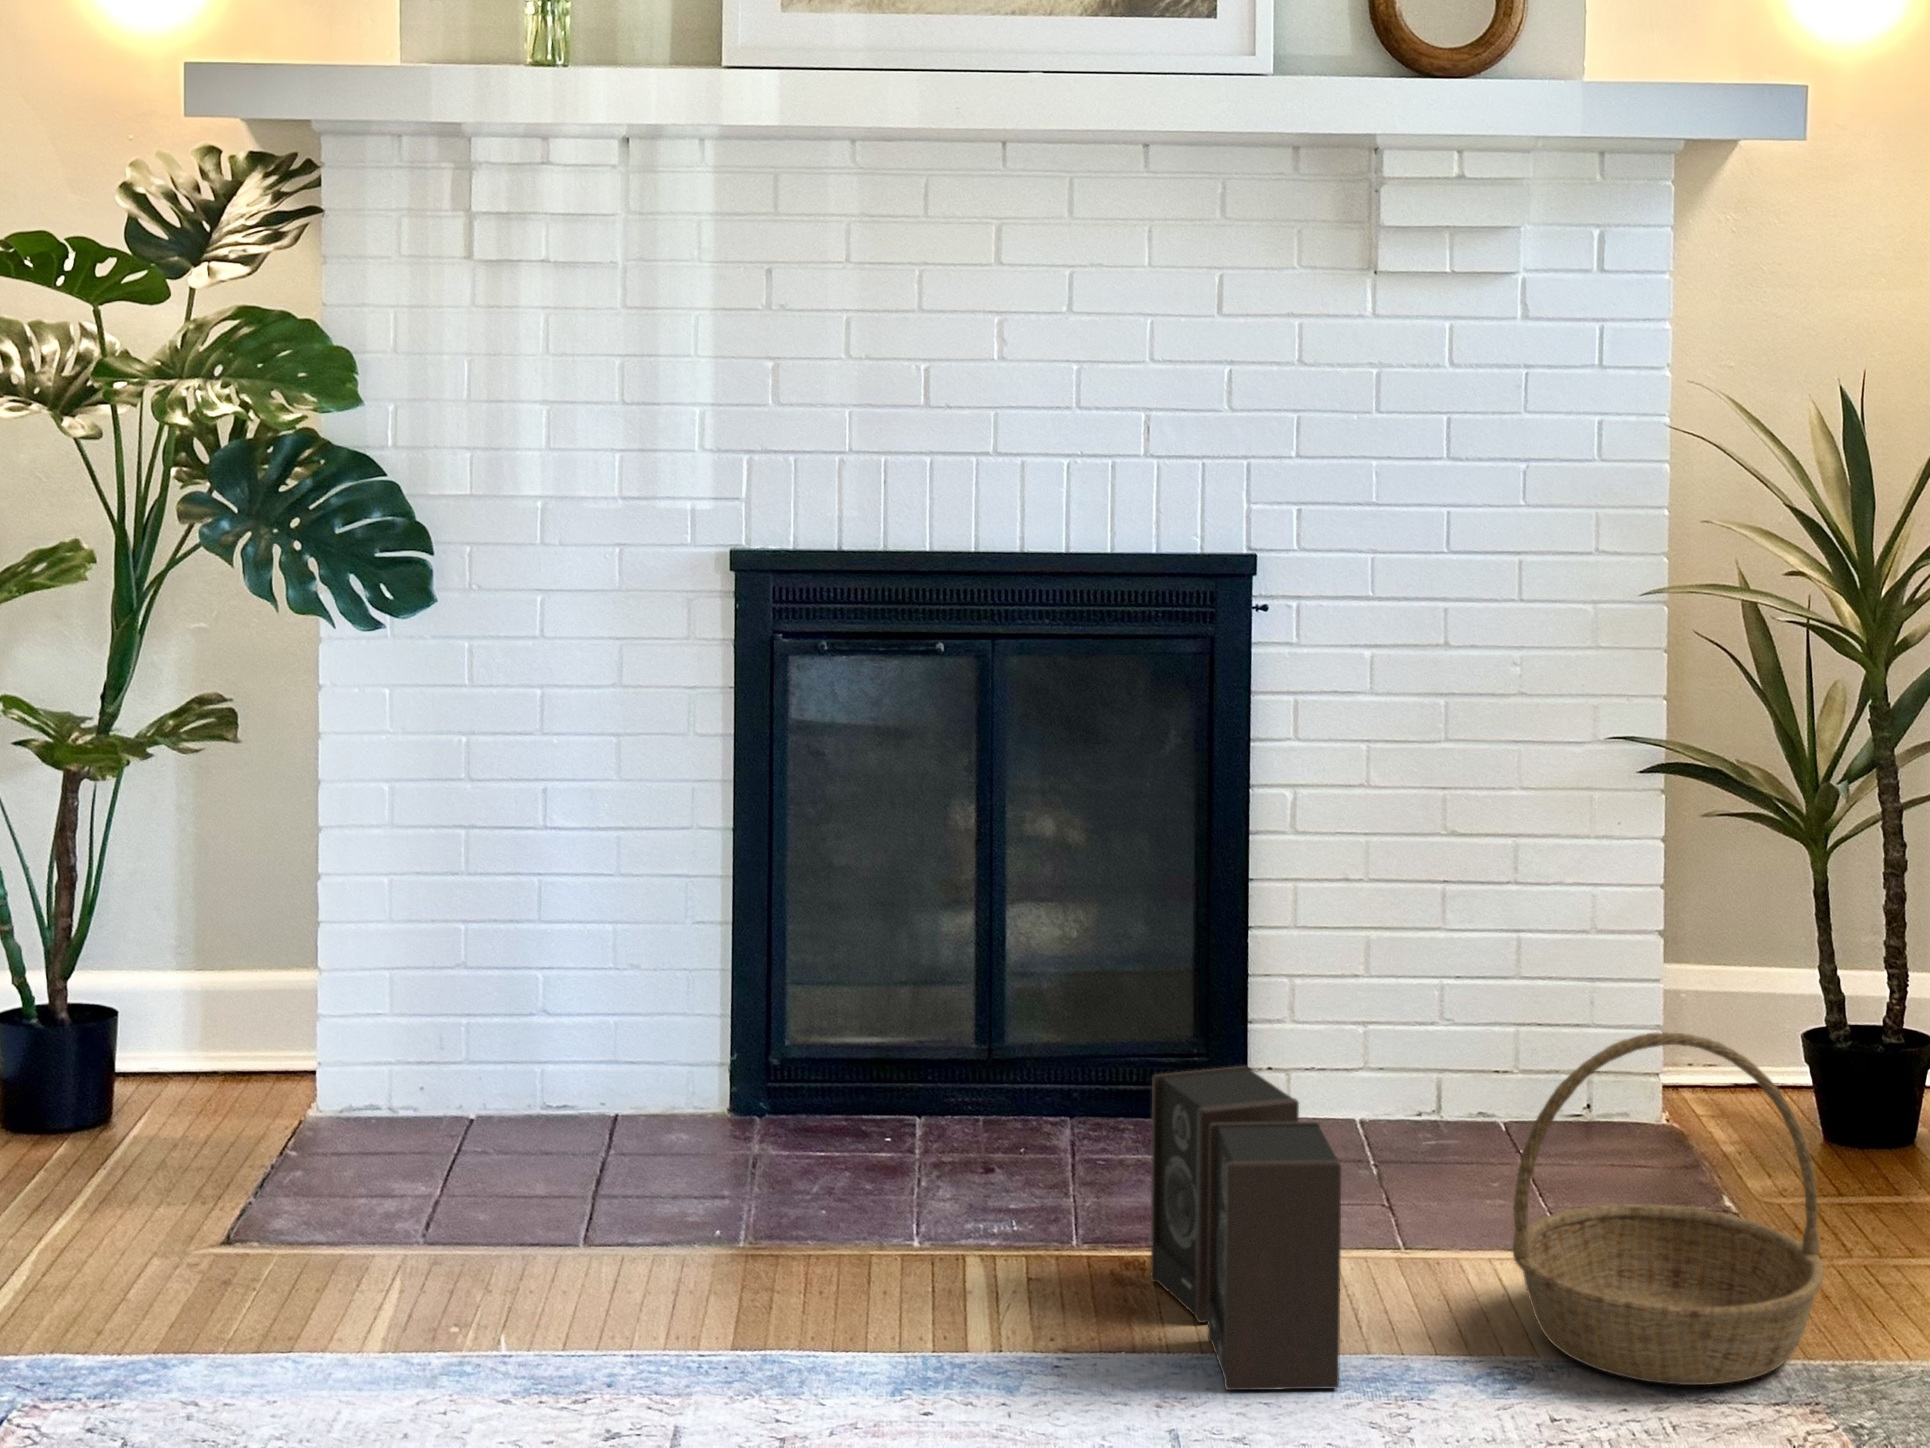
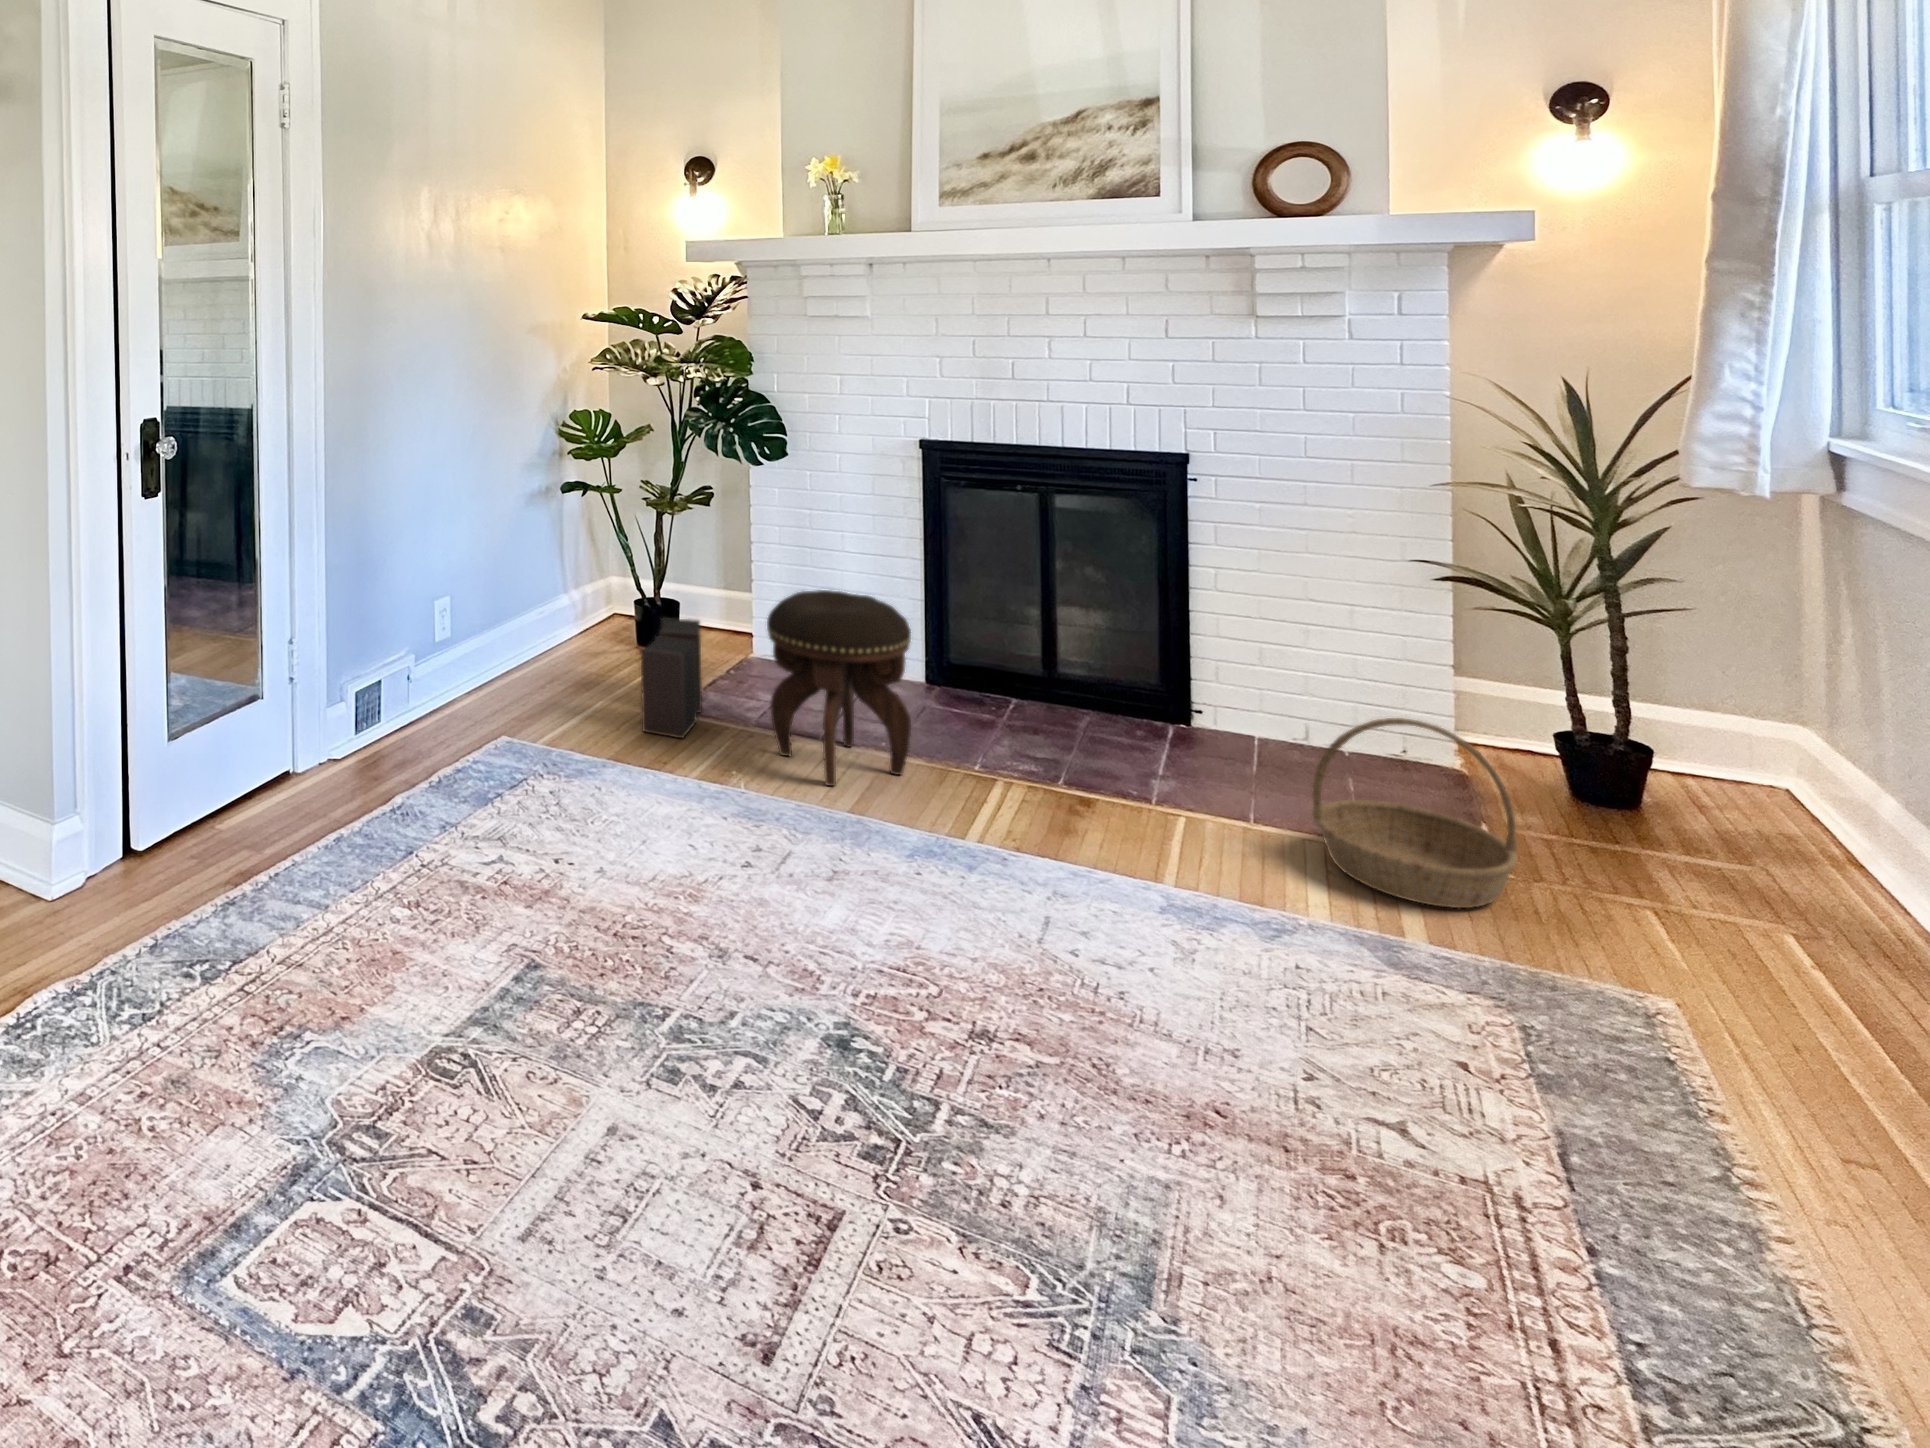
footstool: none [425,914,758,1387] -> present [767,590,911,786]
speaker: present [1151,1066,1341,1390] -> present [641,618,702,738]

